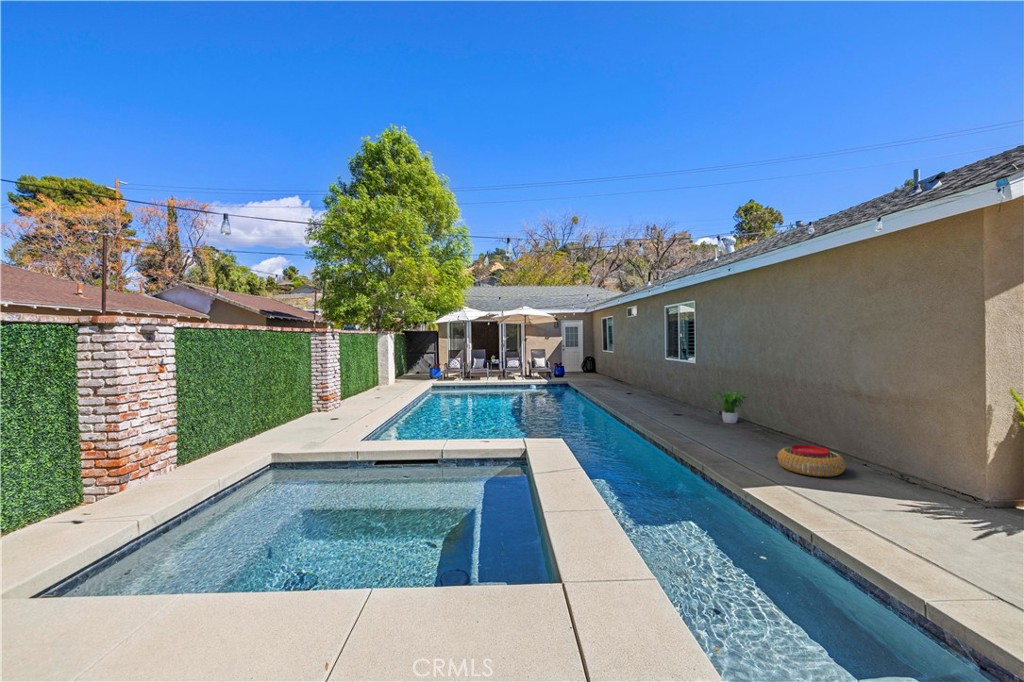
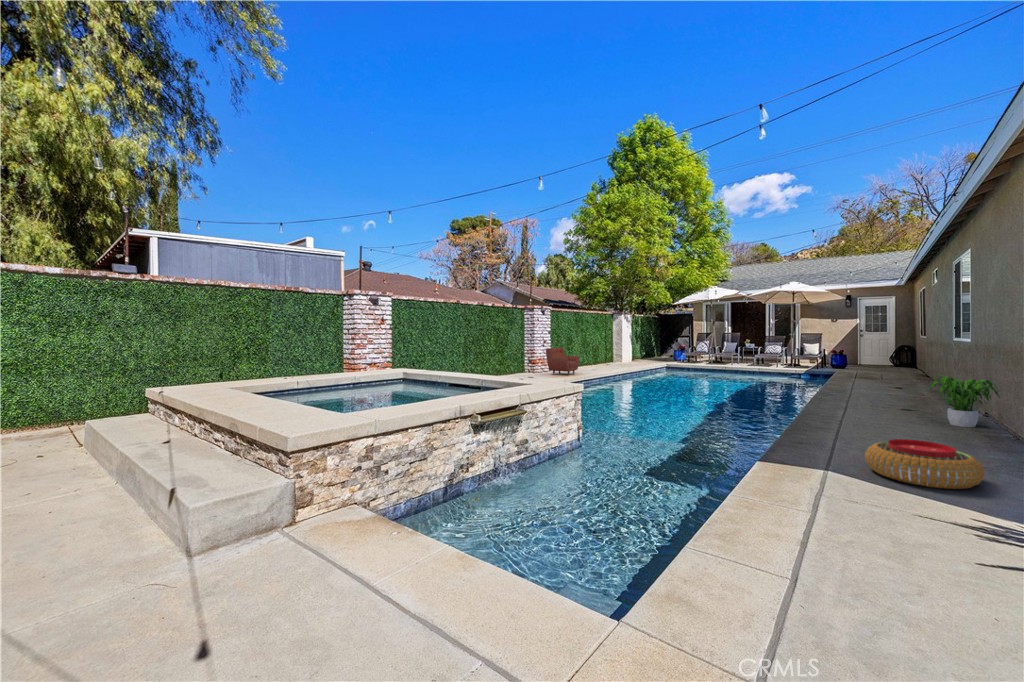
armchair: none [340,377,375,411] -> present [546,348,579,375]

